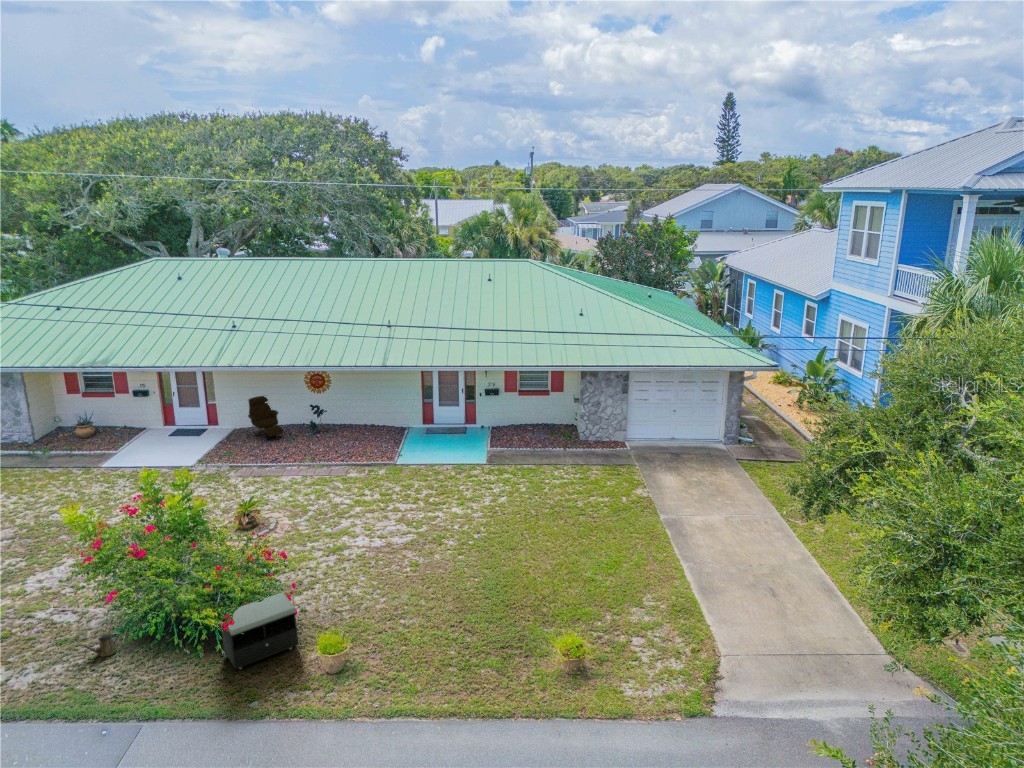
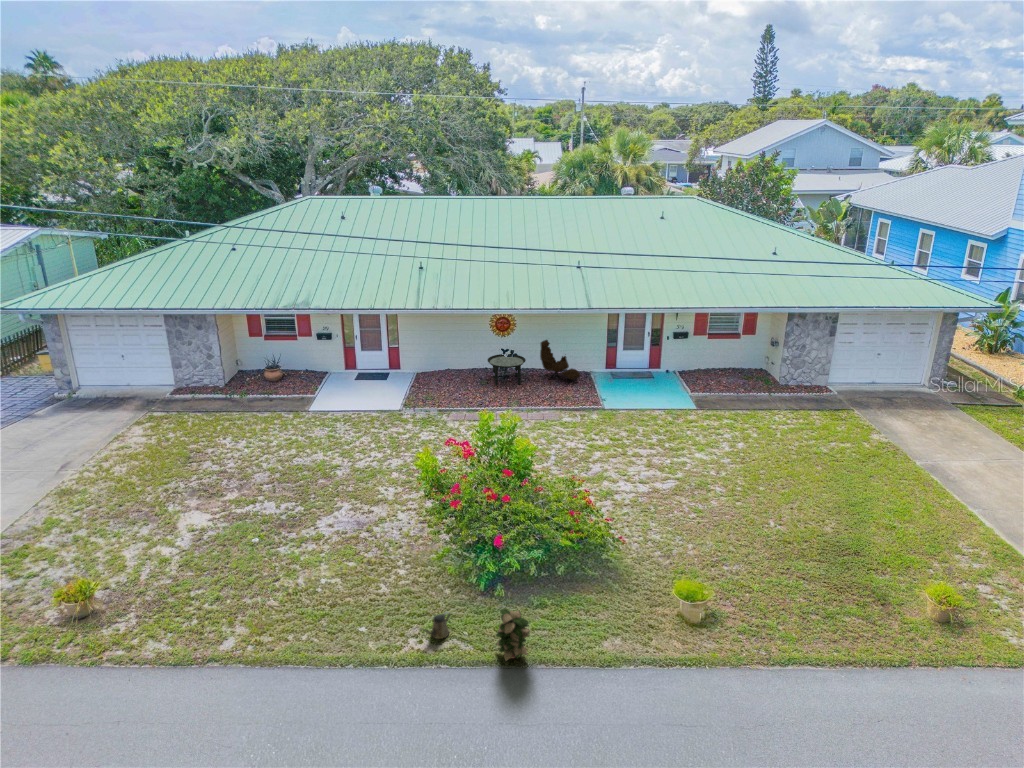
lounge chair: present [248,396,283,439] -> present [540,340,580,381]
round table: none [297,411,336,441] -> present [488,354,526,386]
storage bench: present [222,593,298,669] -> none [574,568,657,659]
decorative plant: none [143,626,177,673] -> present [496,609,530,661]

